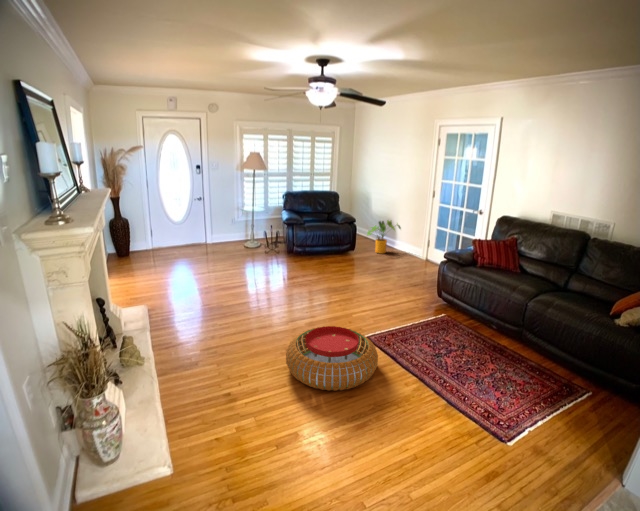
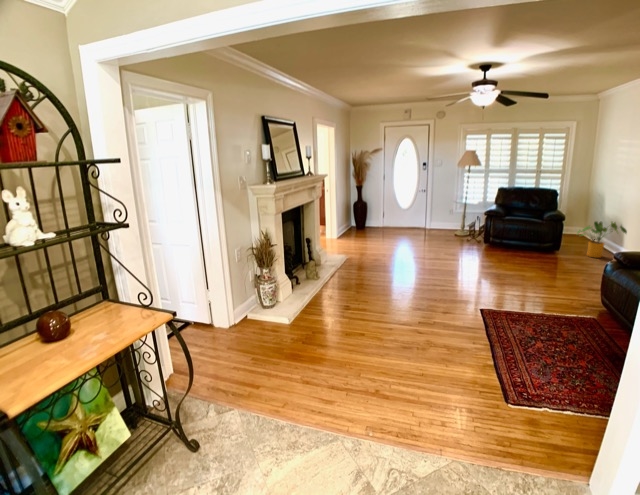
pouf: present [286,326,378,391] -> none [387,285,464,331]

